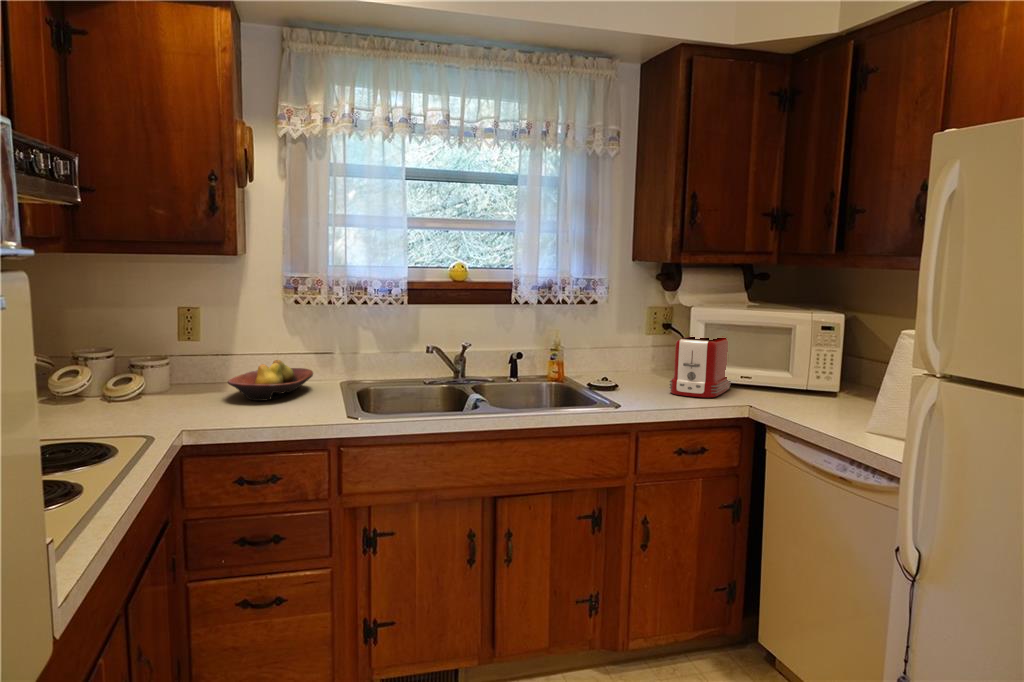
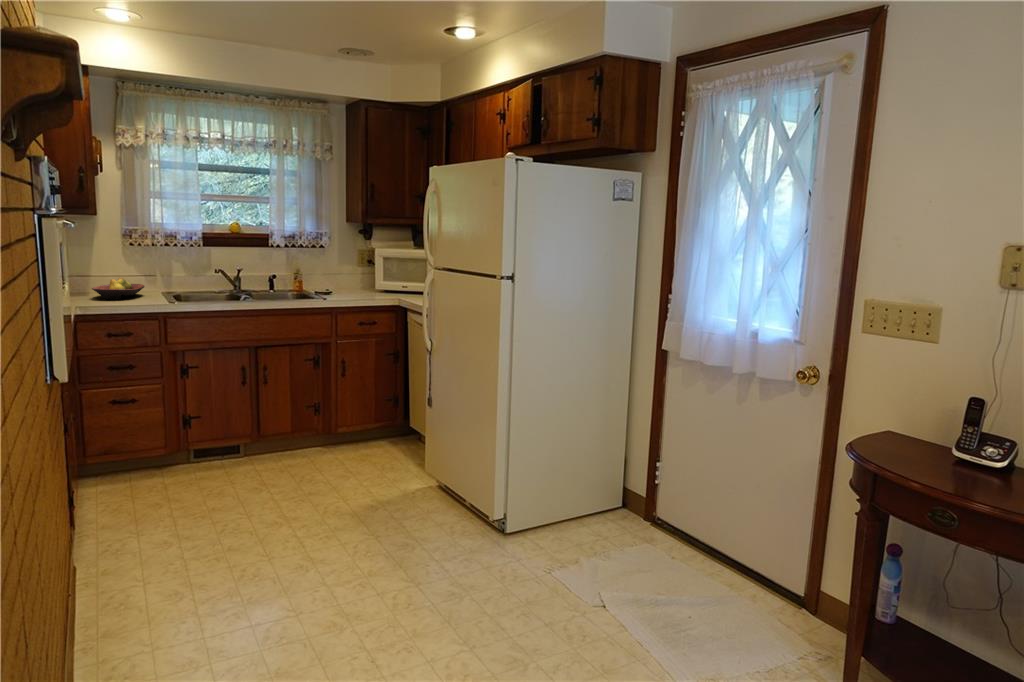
toaster: present [669,336,731,398] -> none [361,265,399,297]

